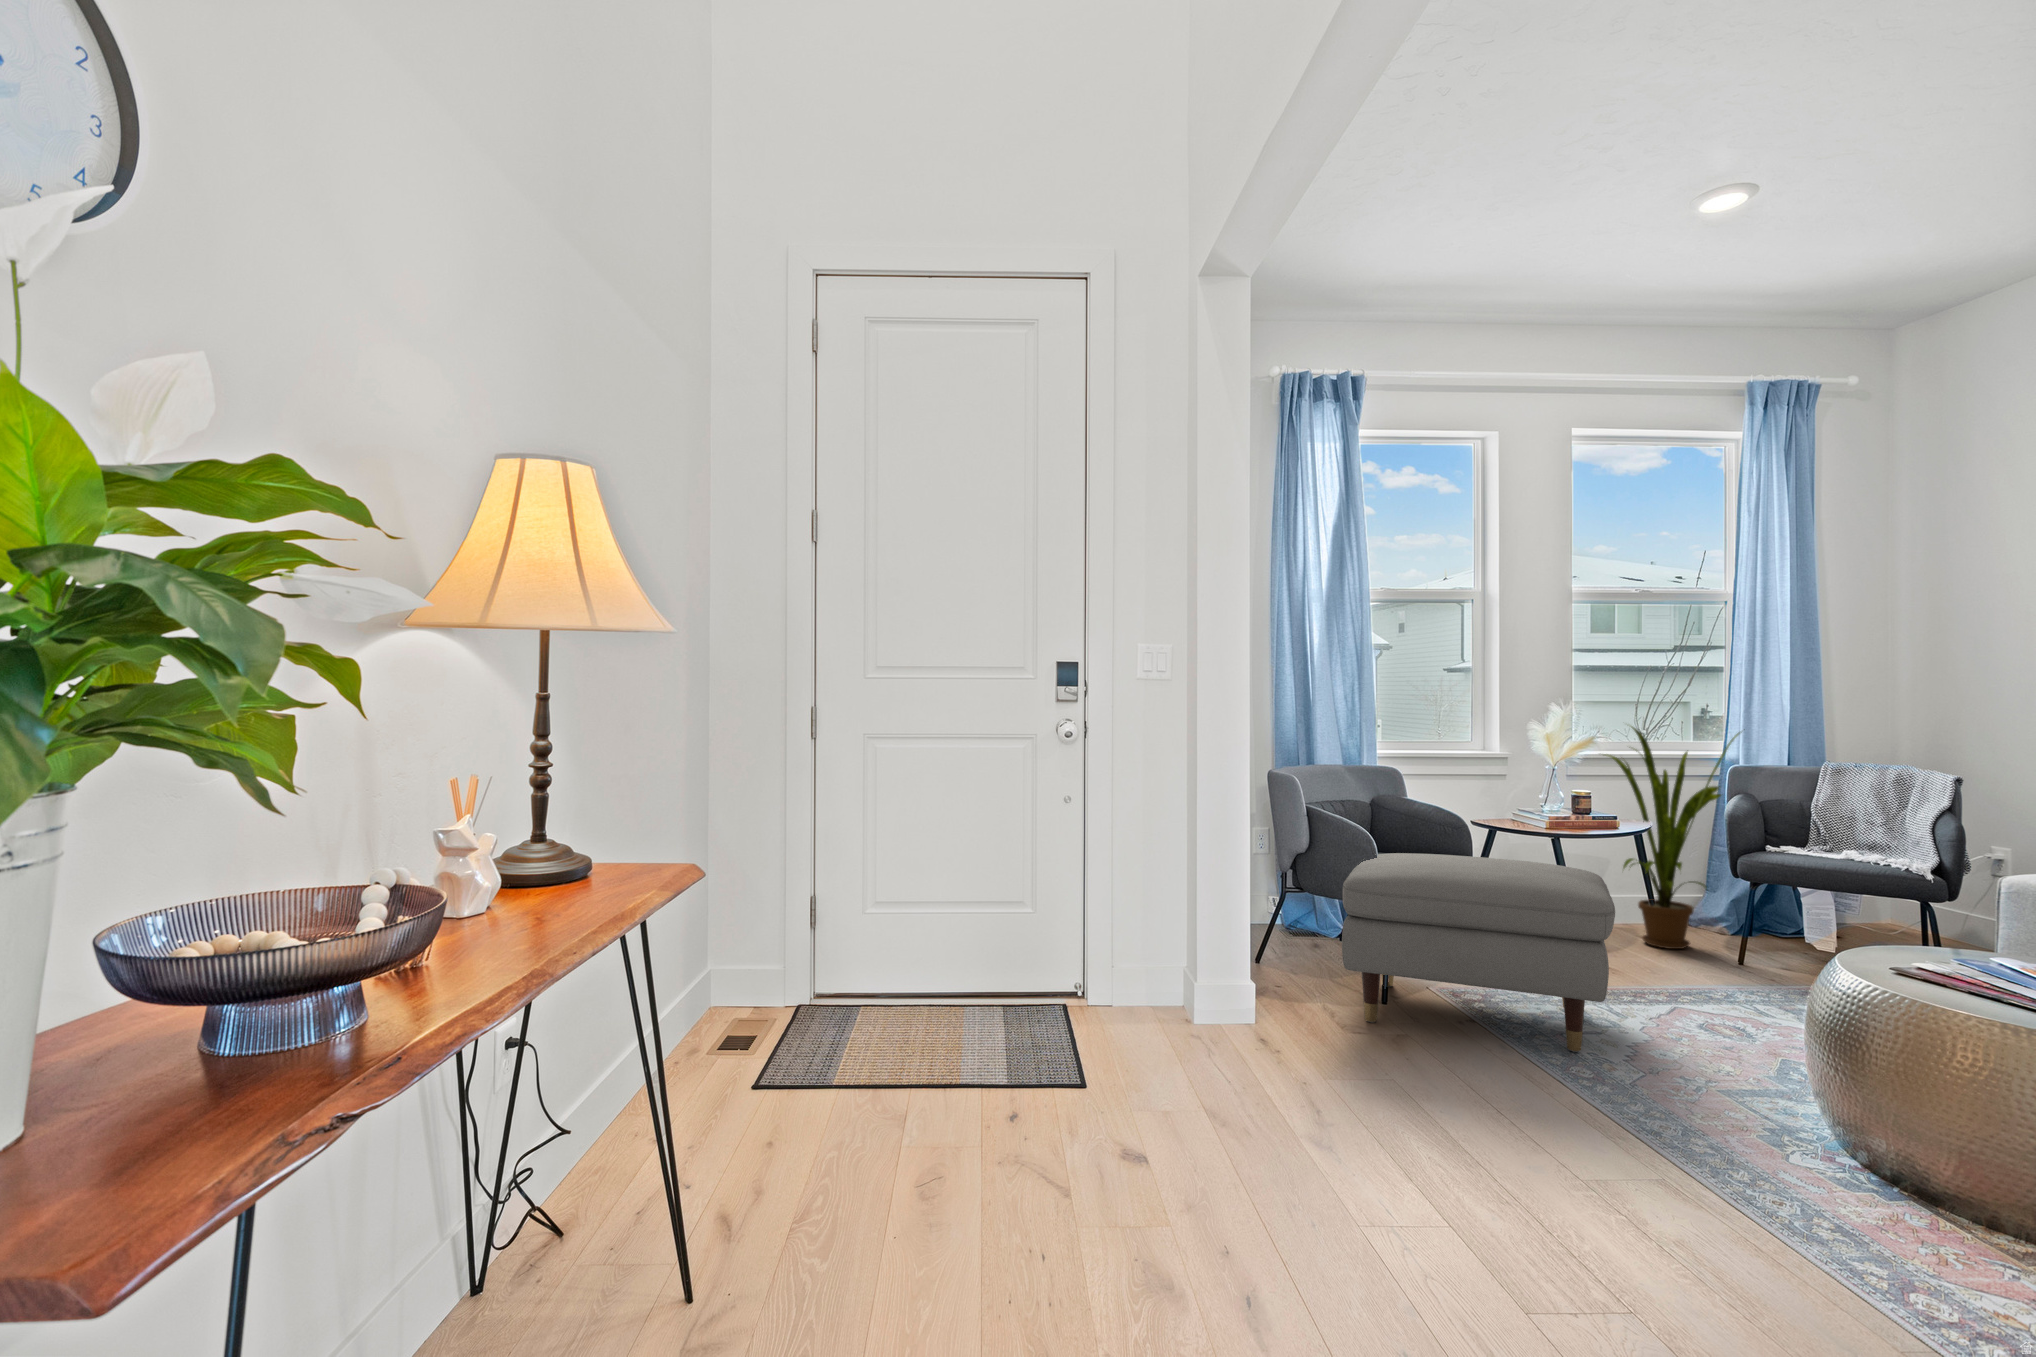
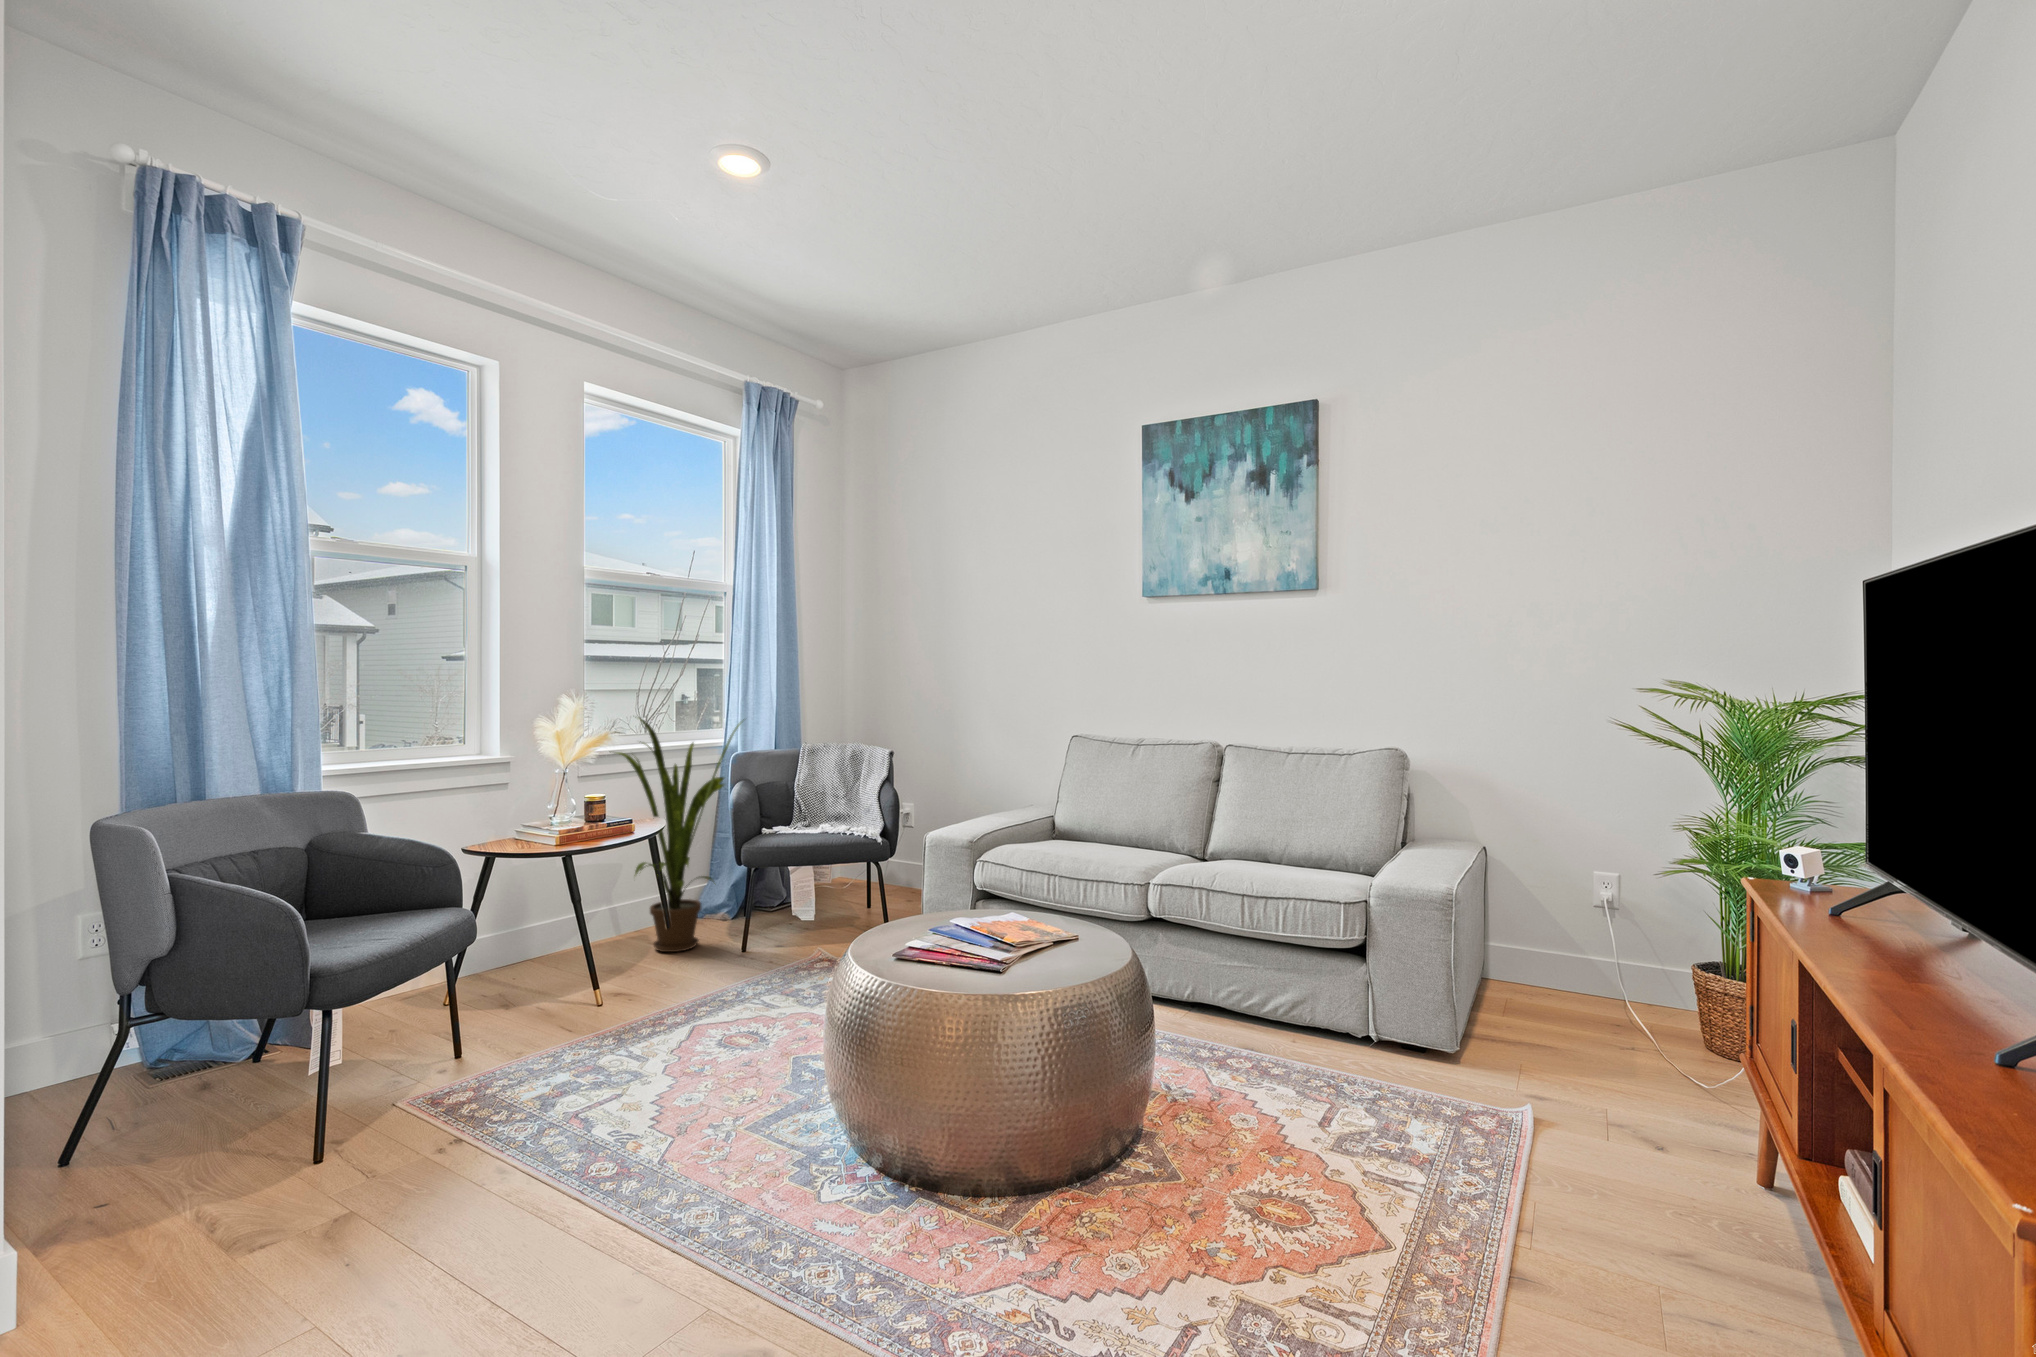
ottoman: present [1342,853,1615,1052] -> none [236,898,639,1200]

